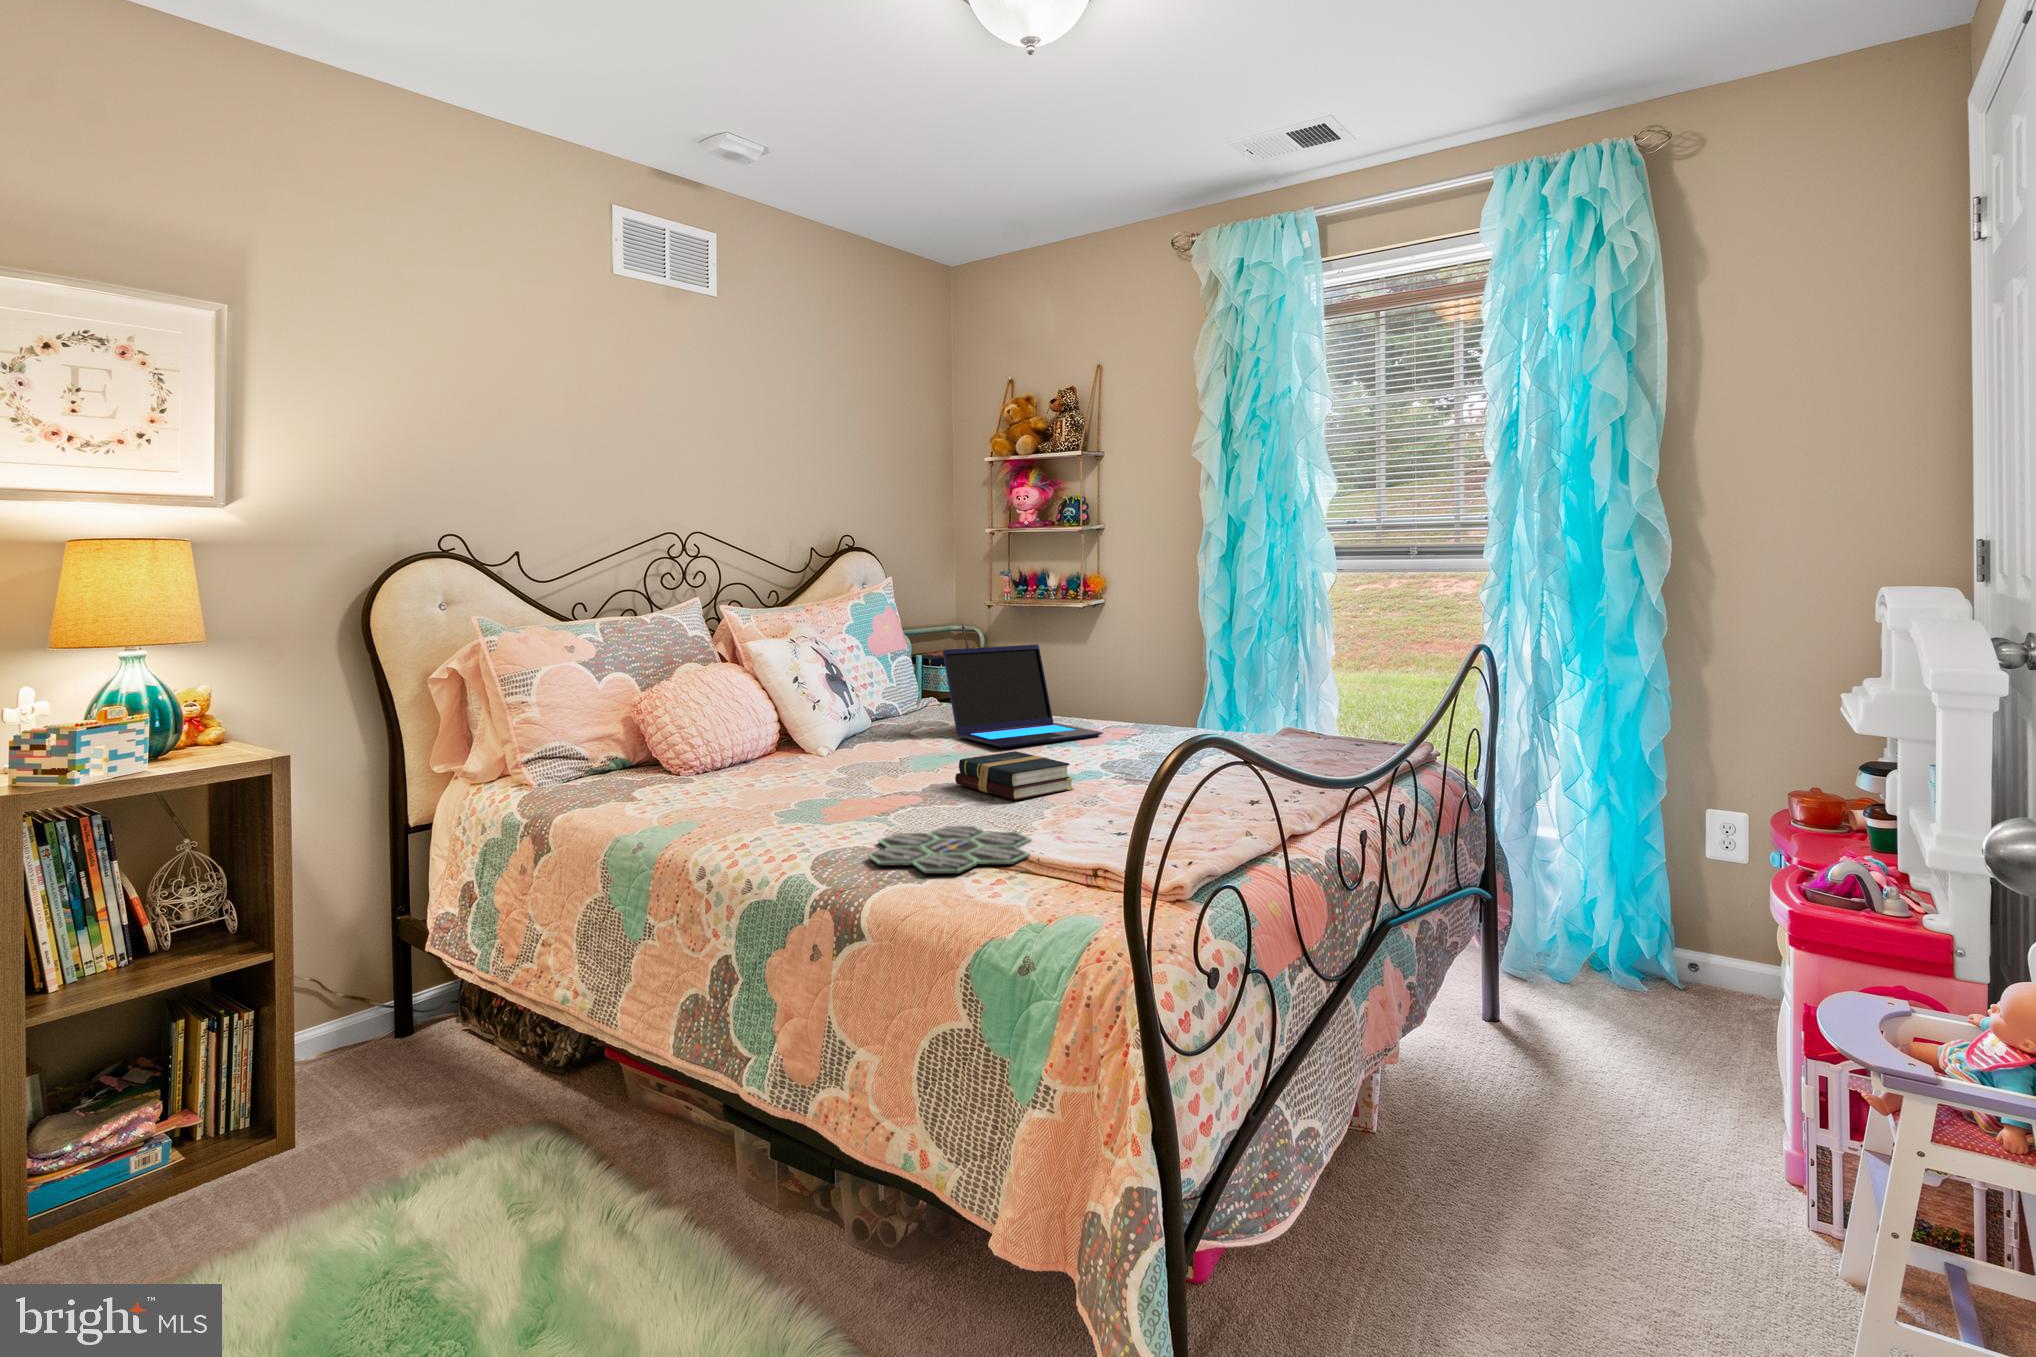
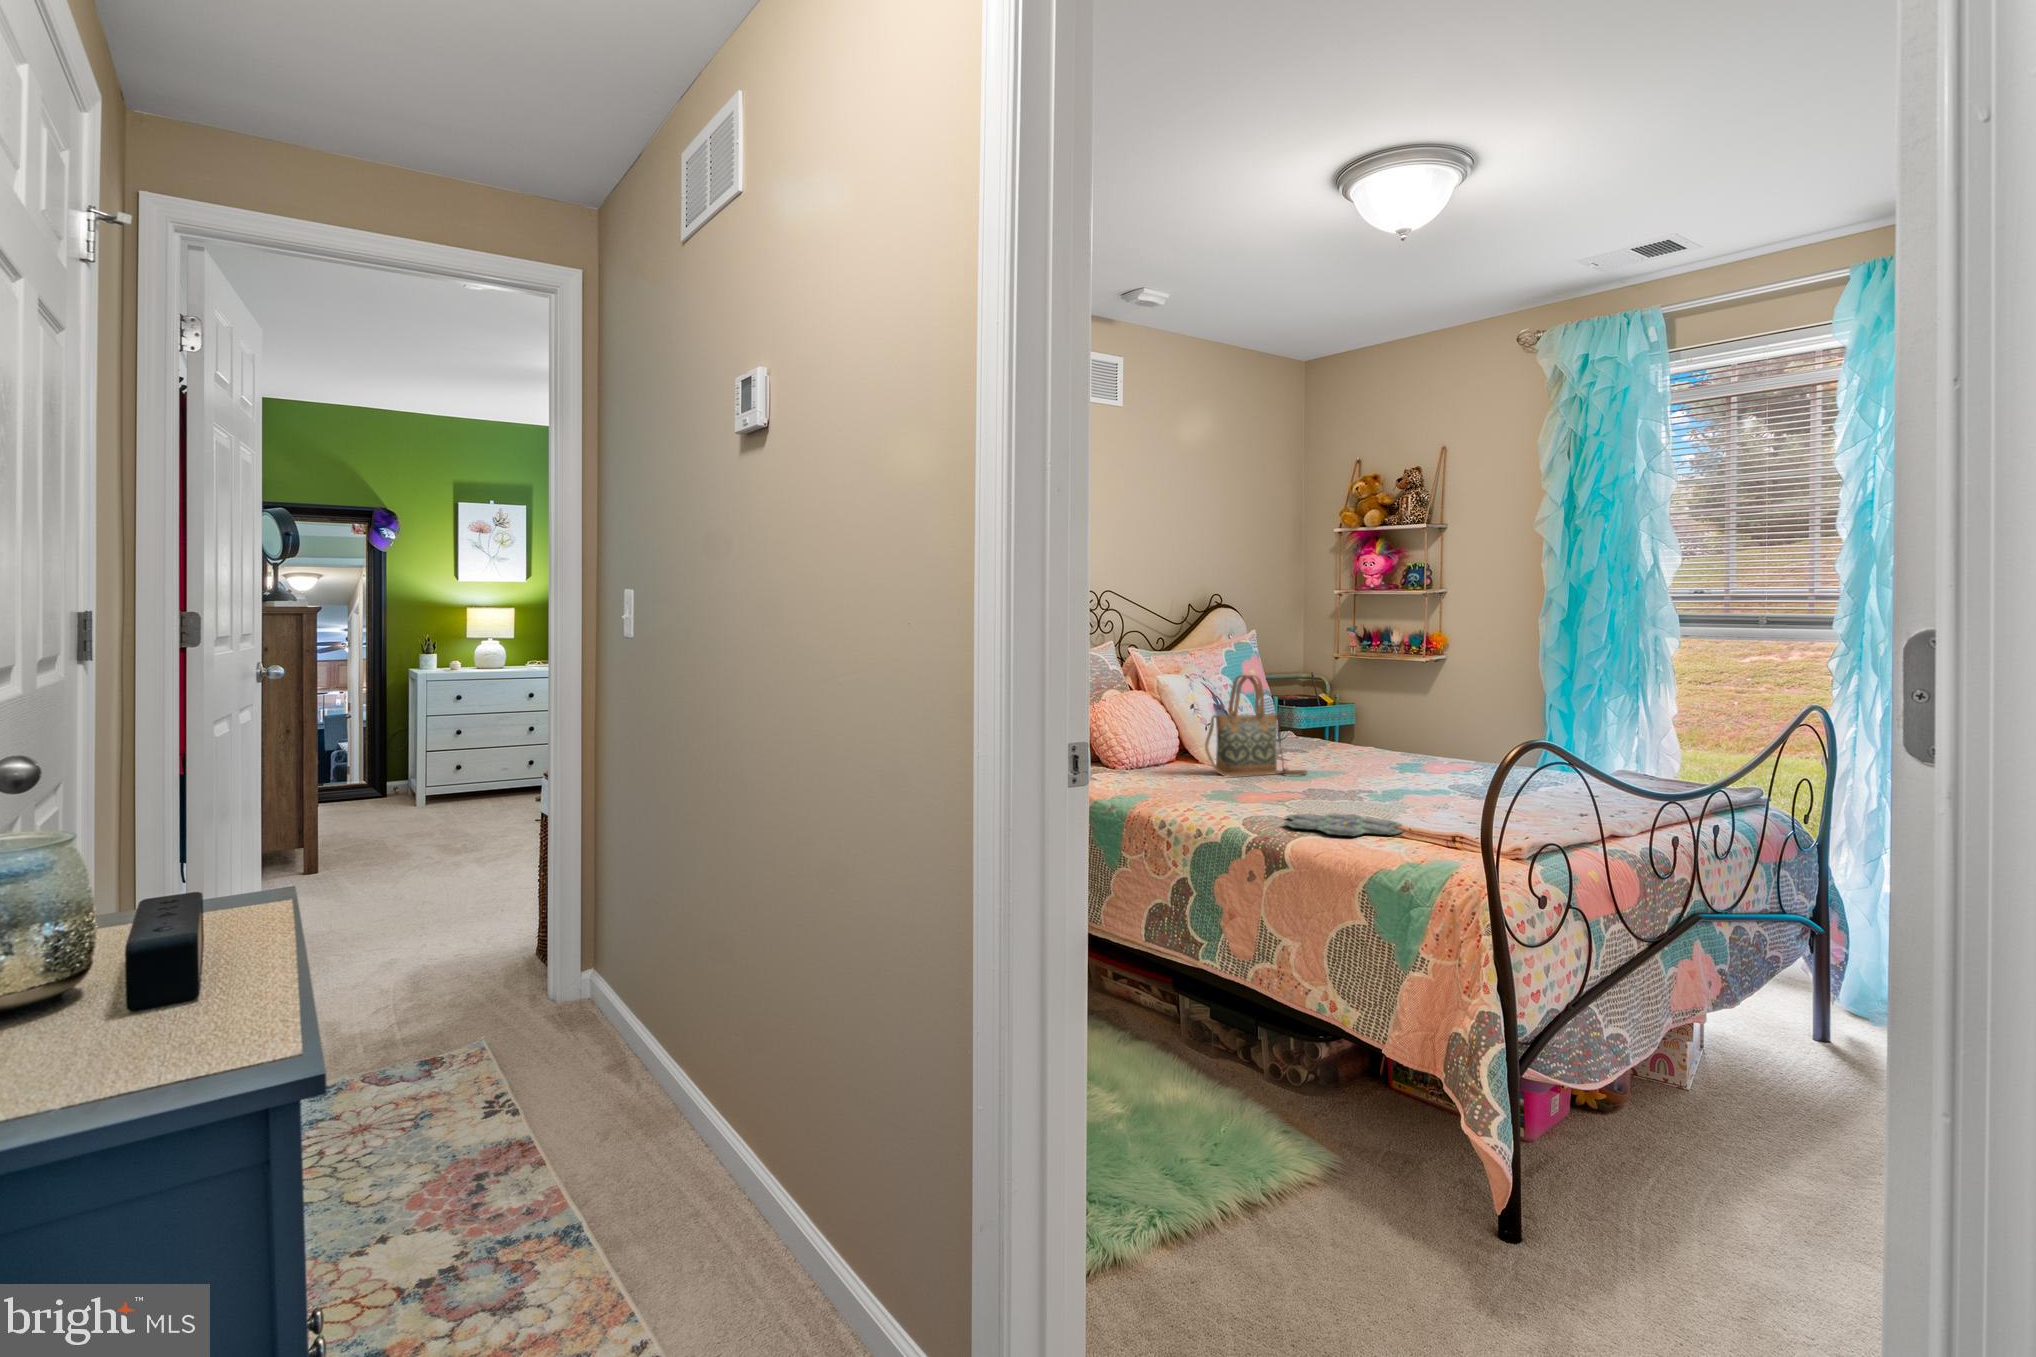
handbag: none [801,636,937,770] -> present [1205,675,1307,776]
laptop: present [943,645,1103,748] -> none [1309,690,1449,771]
hardback book: present [955,751,1074,800] -> none [1331,770,1430,802]

